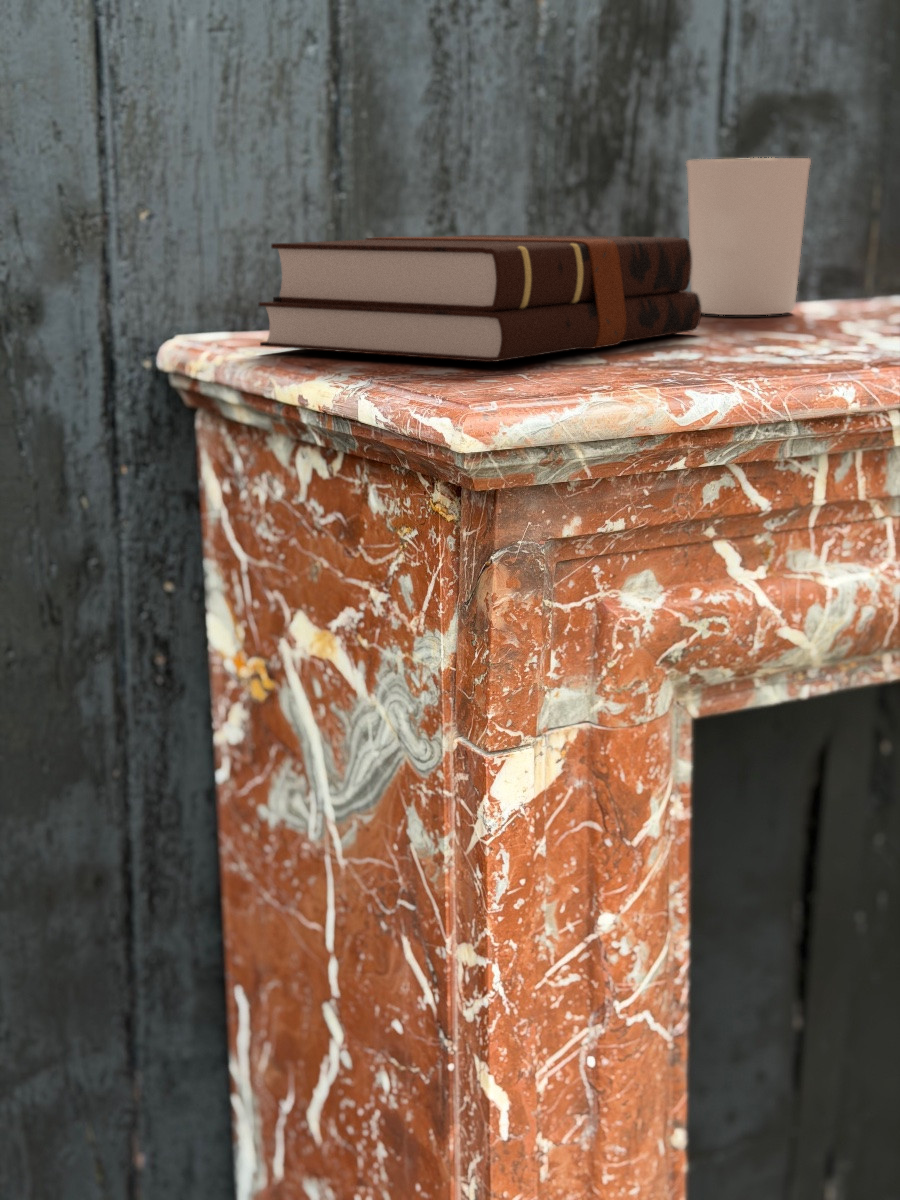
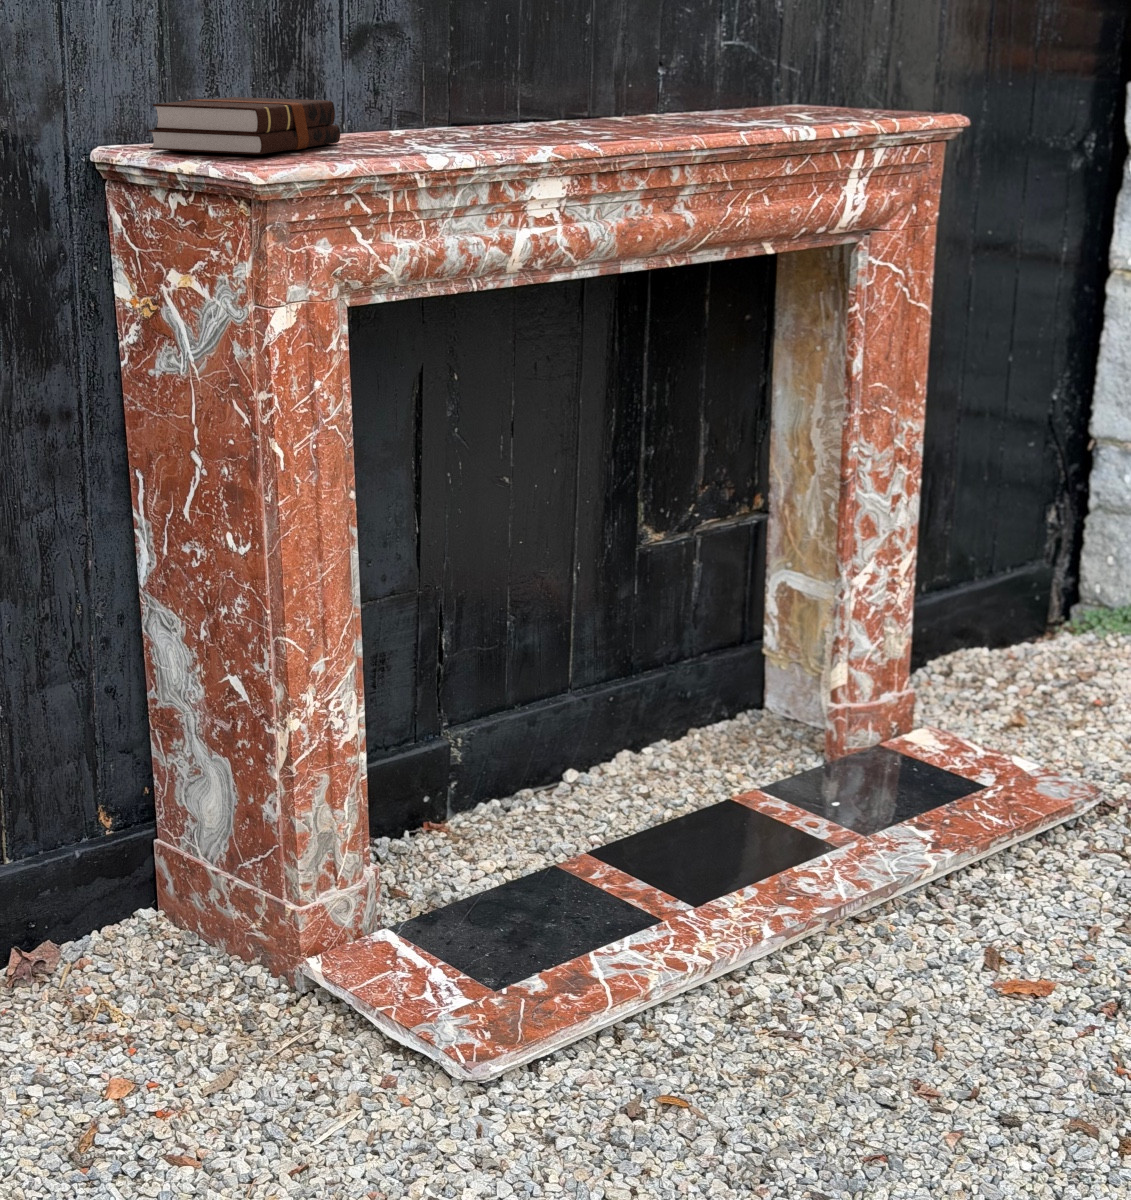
candle holder: present [686,158,811,315] -> none [329,59,387,136]

